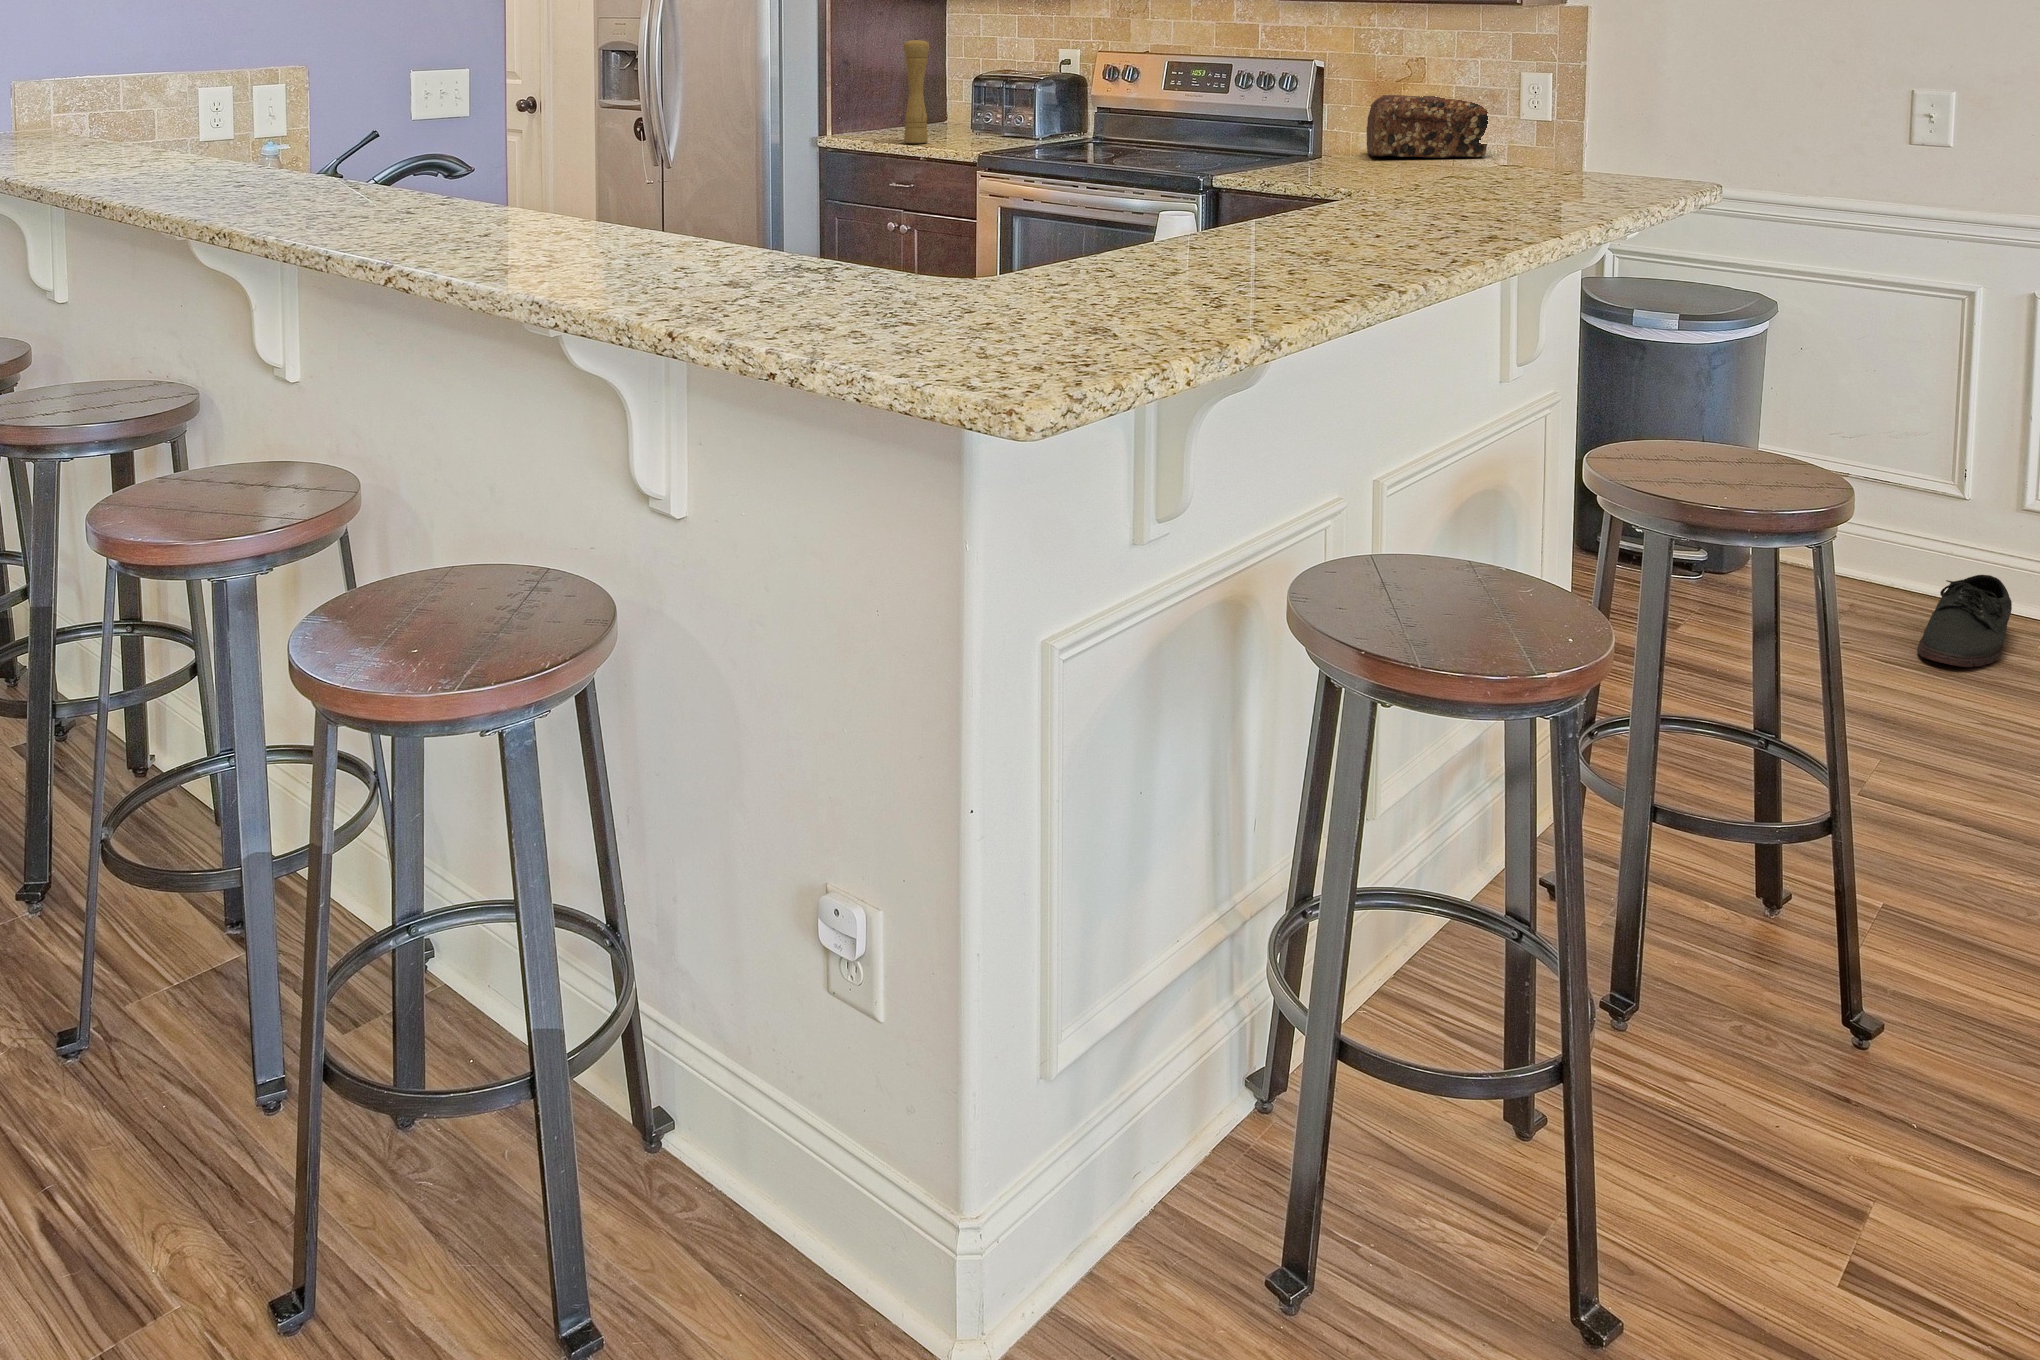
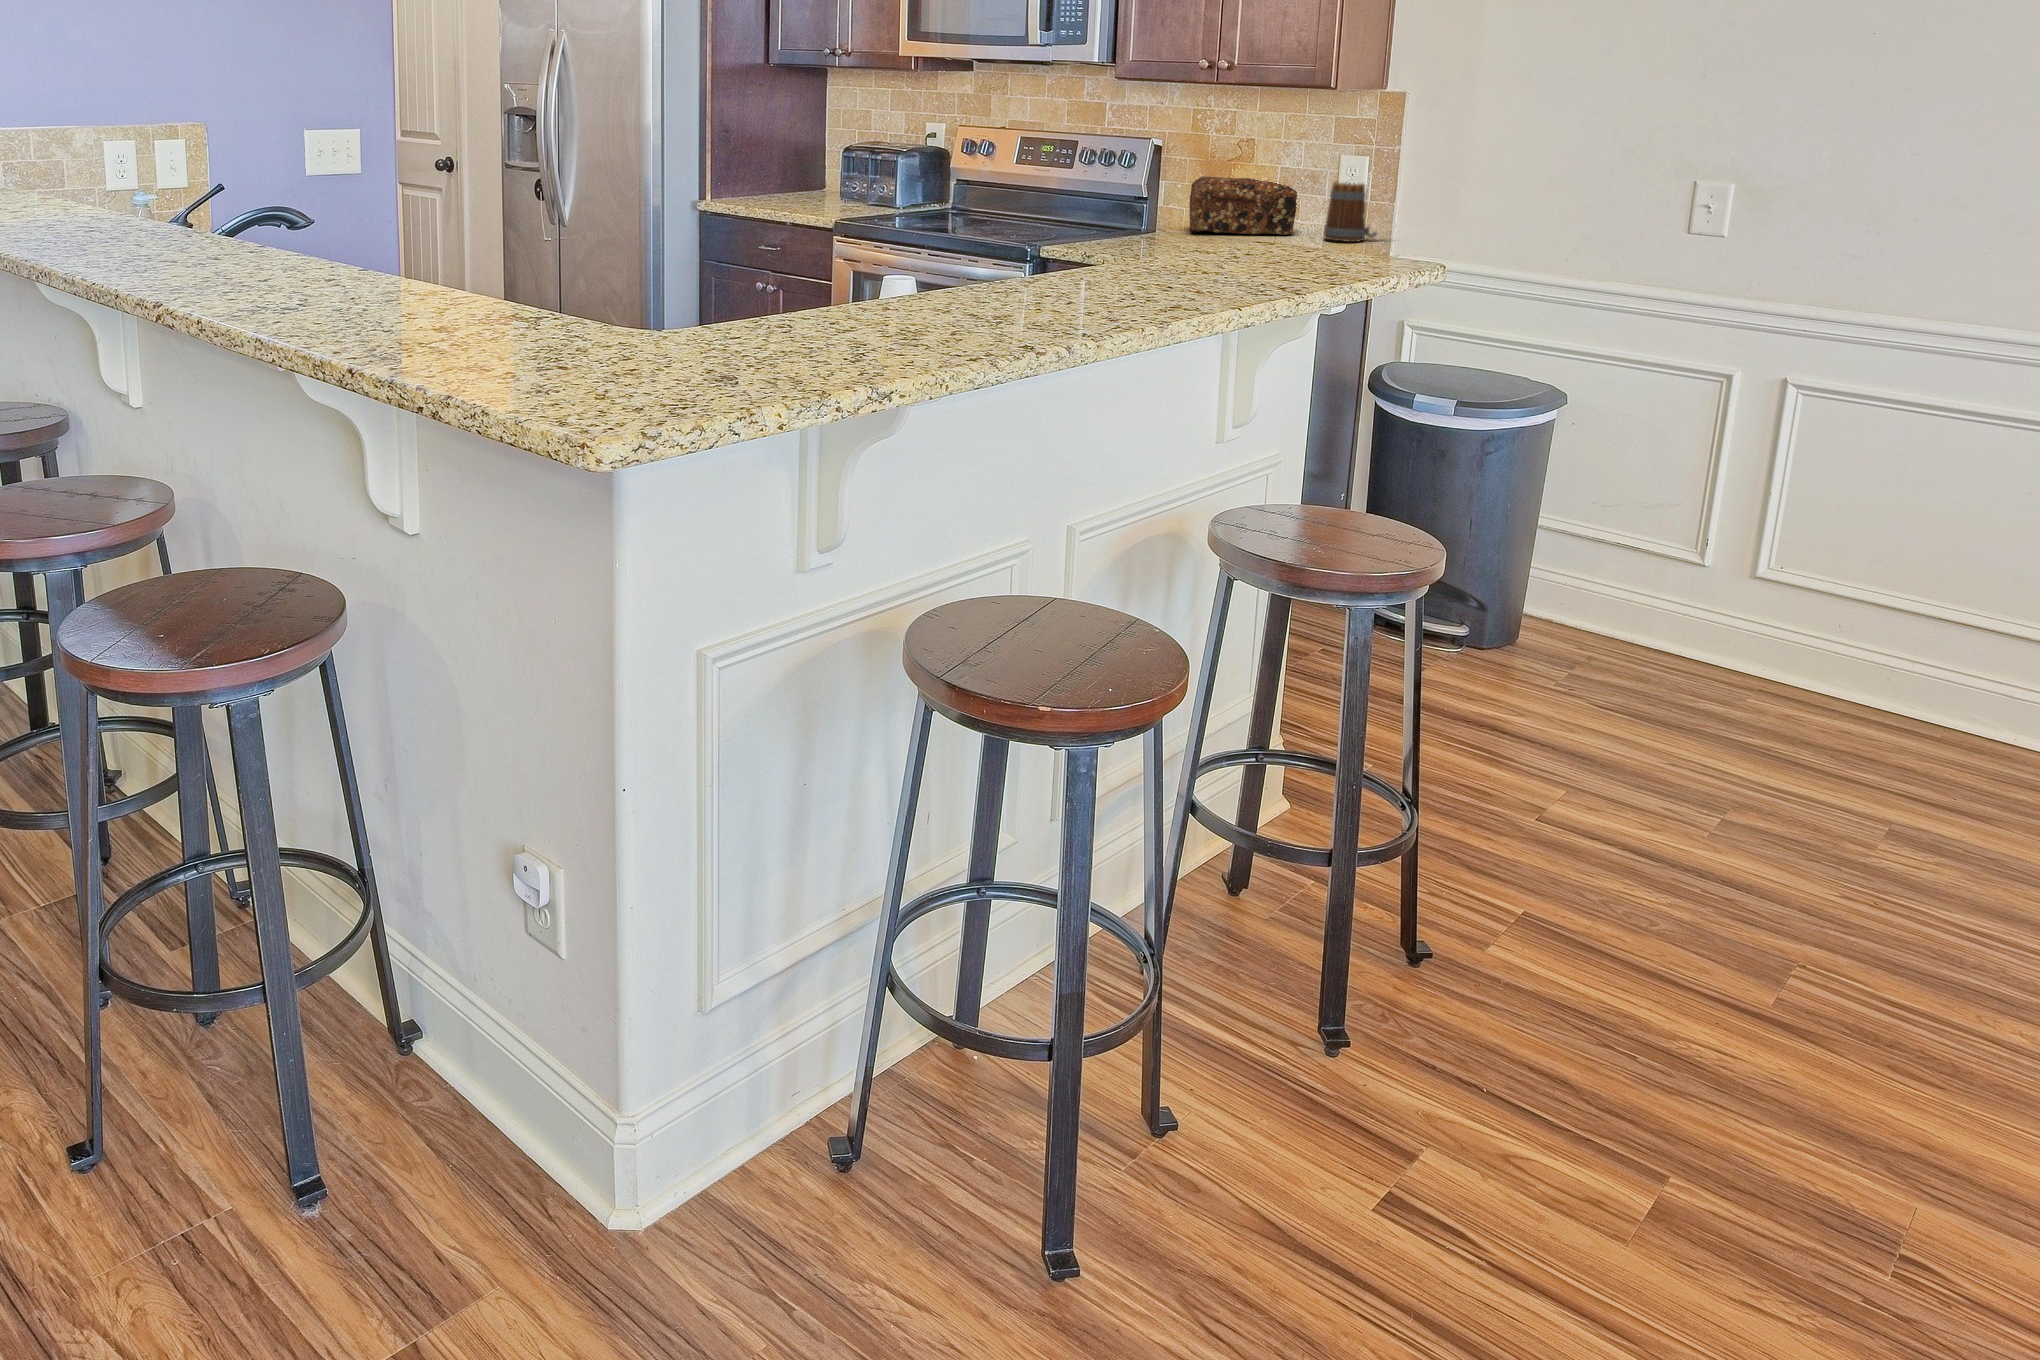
pepper mill: present [904,38,929,143] -> none [785,112,809,205]
mug: none [1522,95,1598,162] -> present [1324,182,1377,242]
shoe: present [1917,575,2012,667] -> none [1656,633,1752,717]

